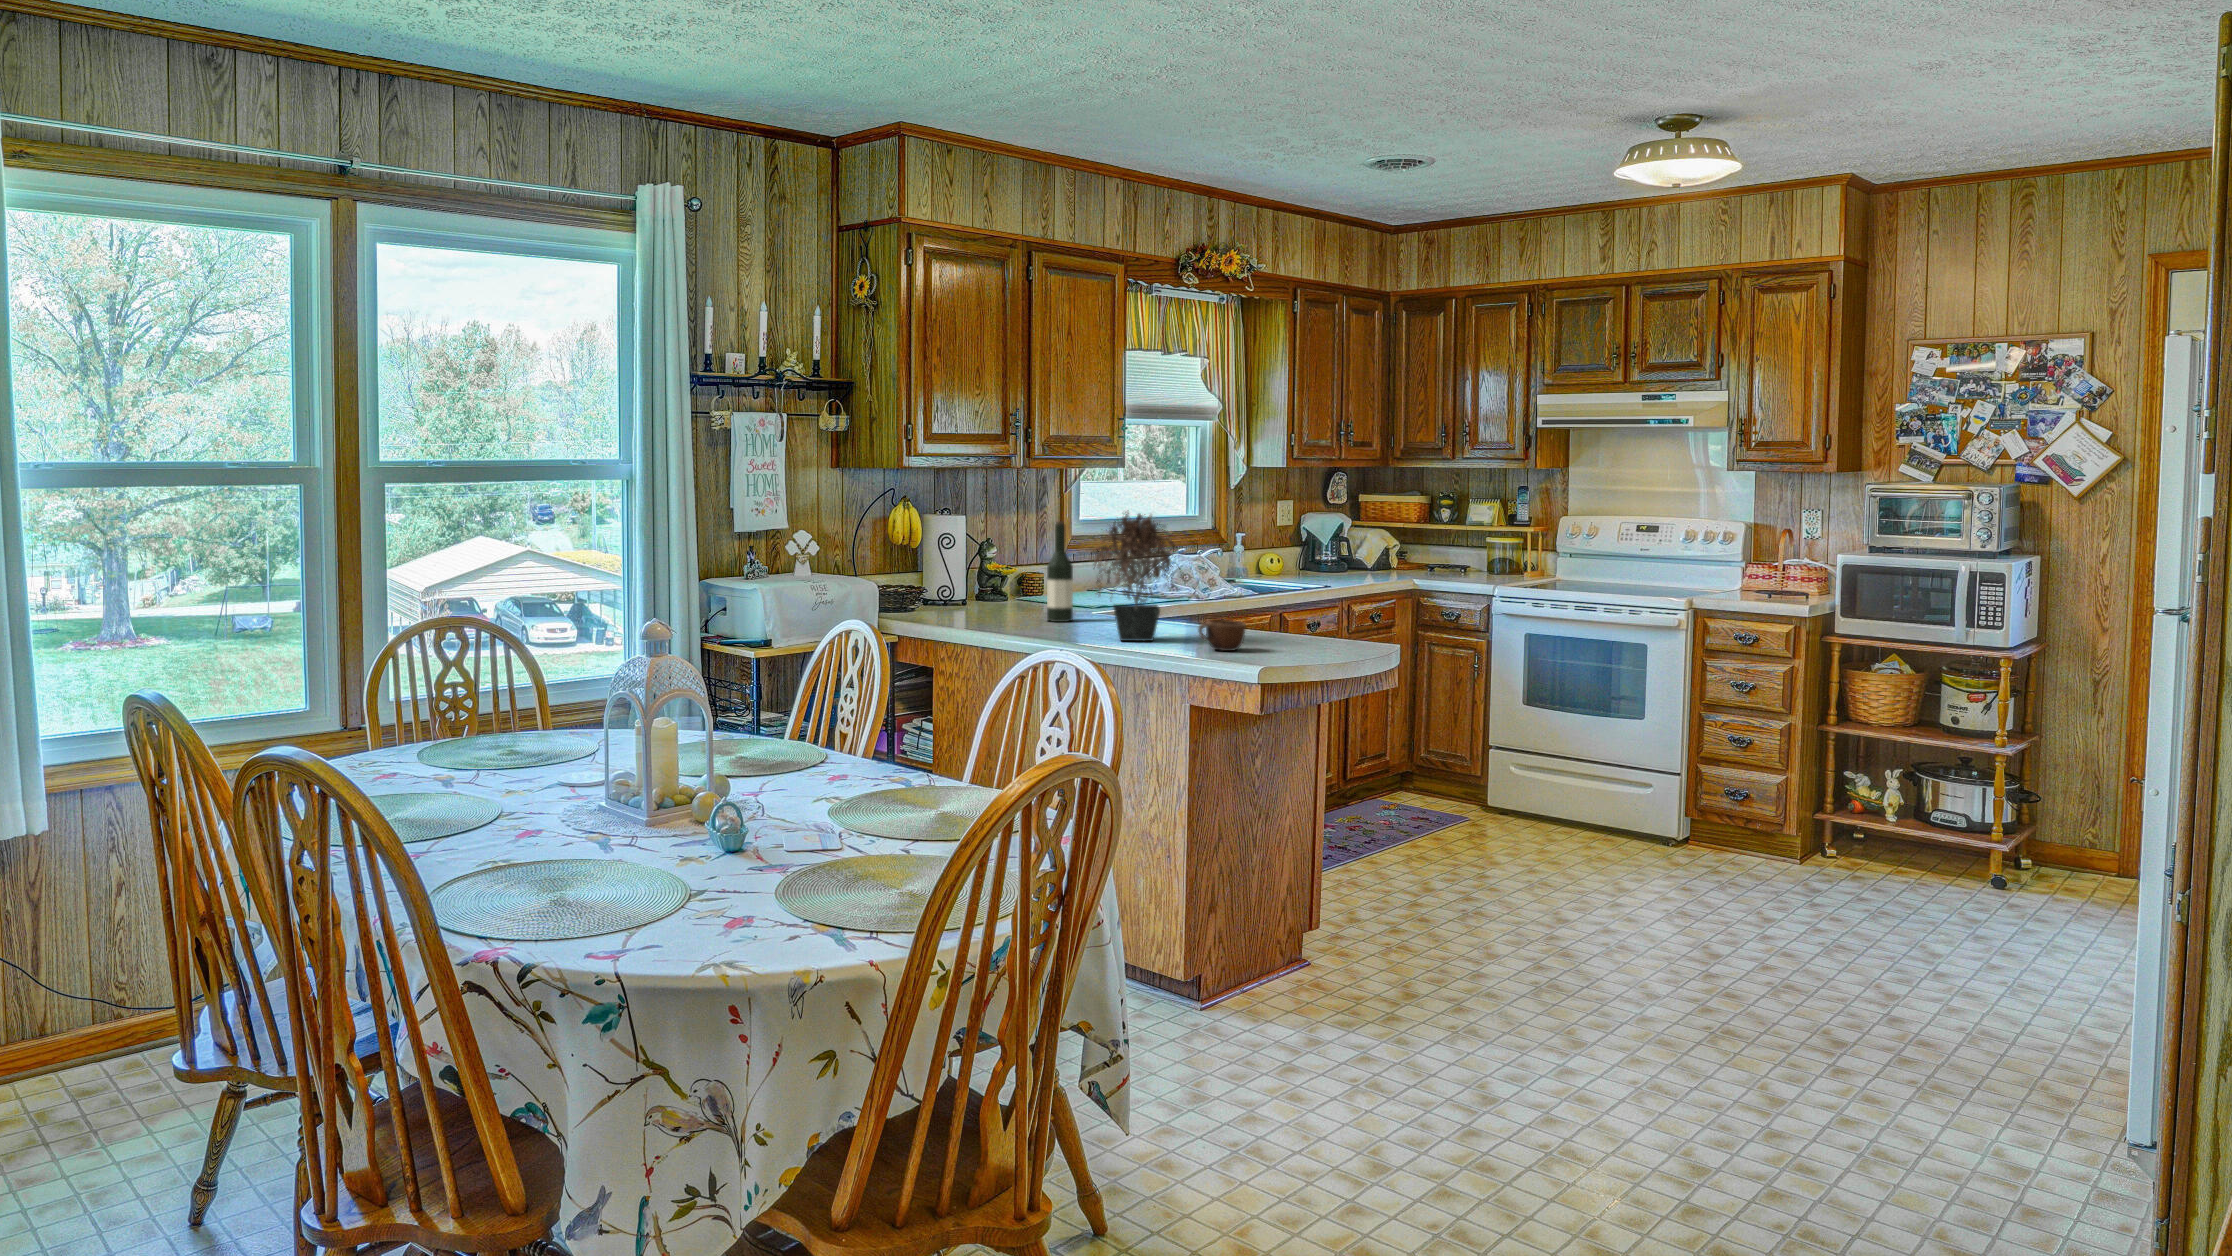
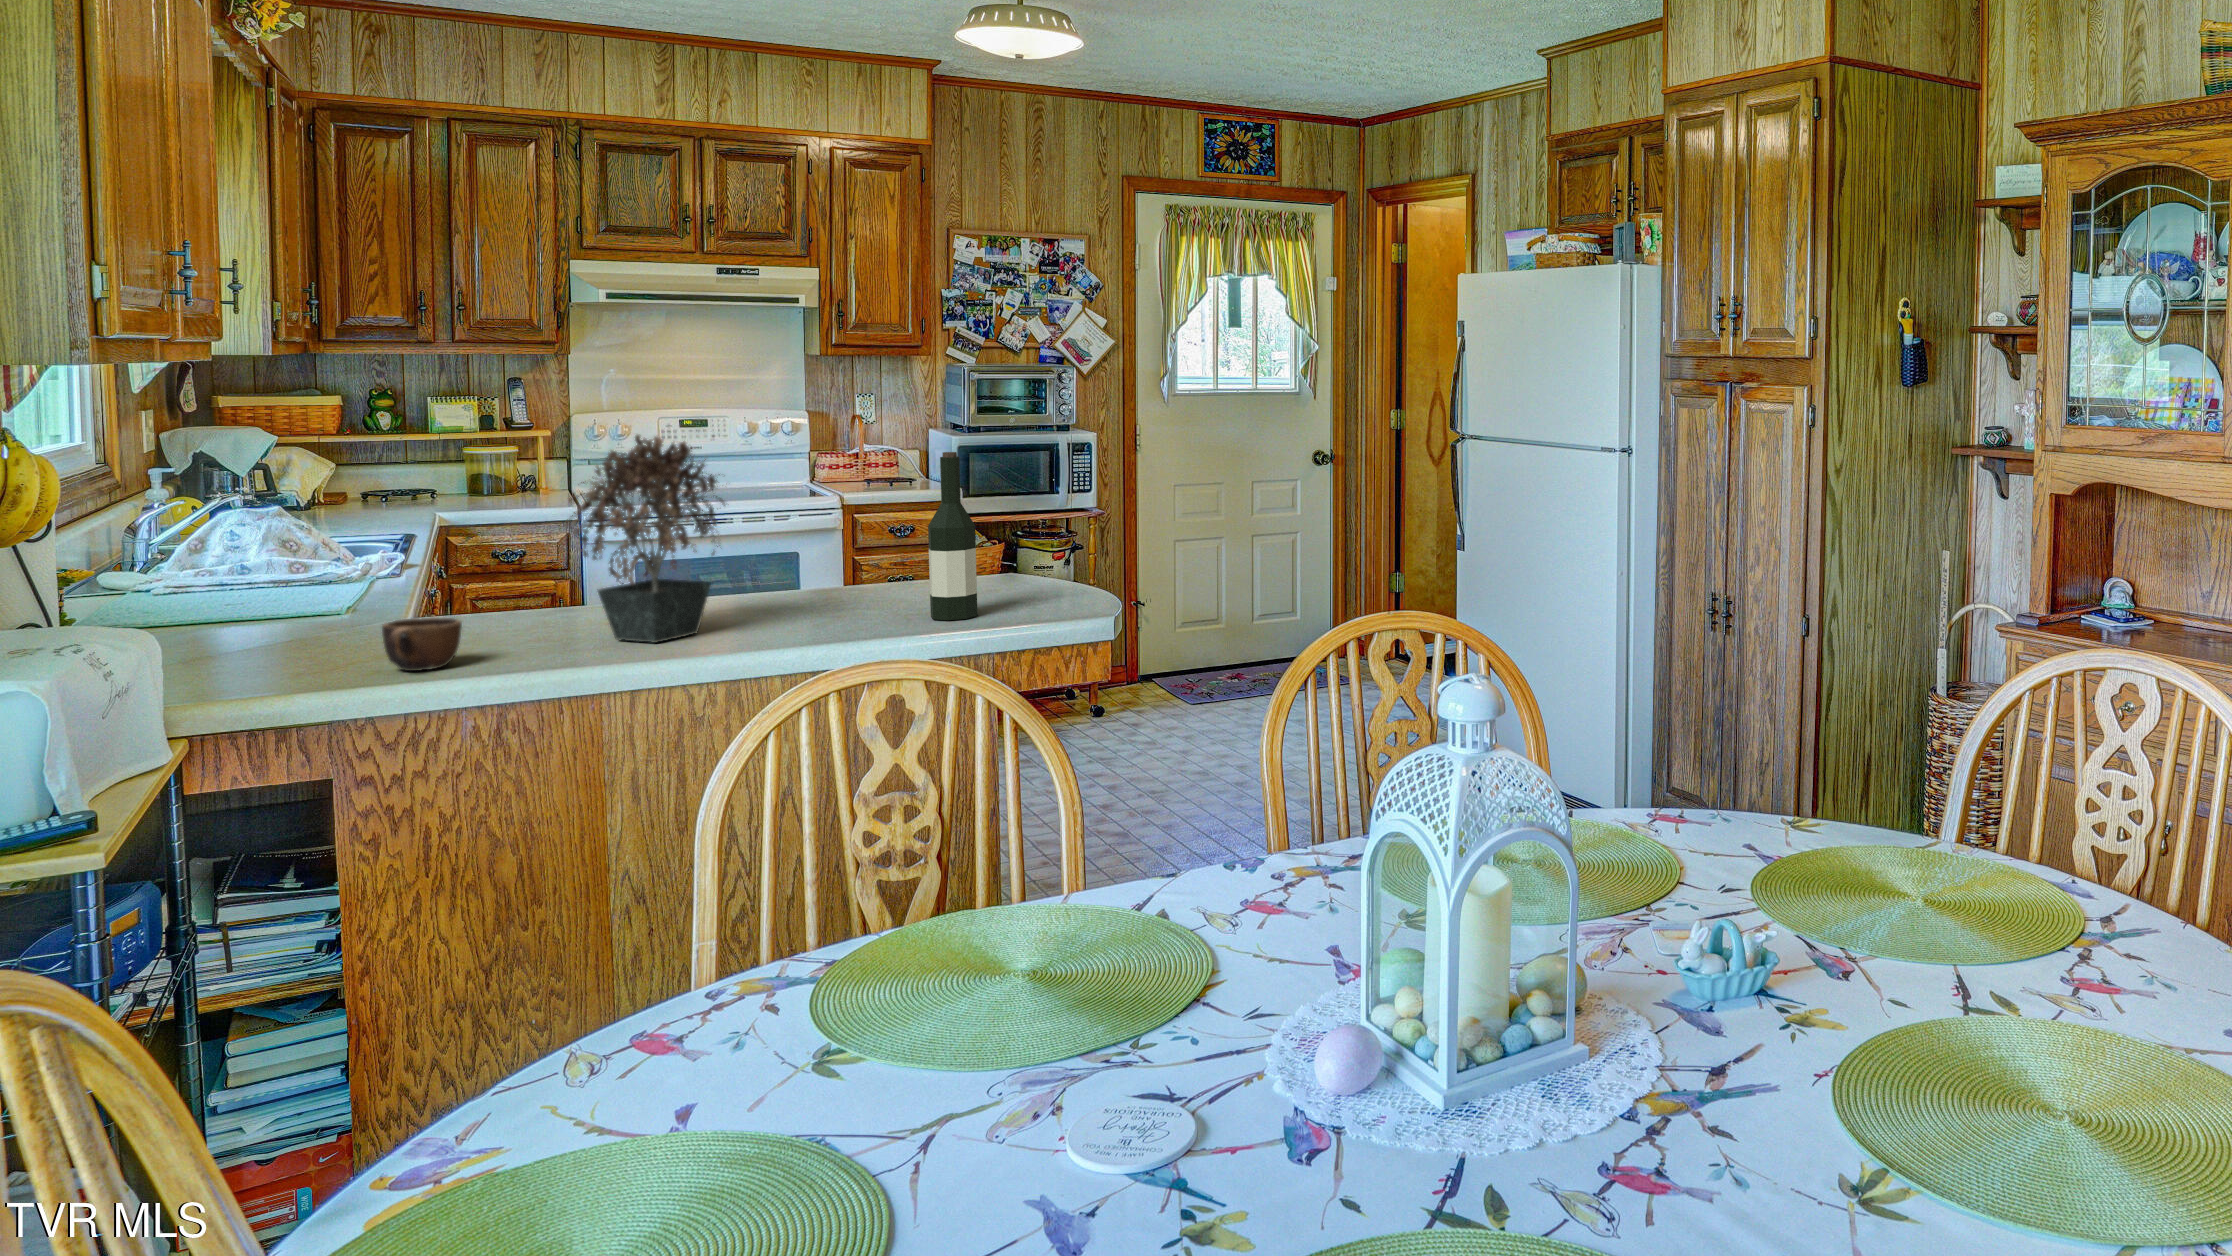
wine bottle: present [1047,521,1073,622] -> present [928,452,978,620]
mug: present [1198,620,1246,651] -> present [382,617,462,671]

